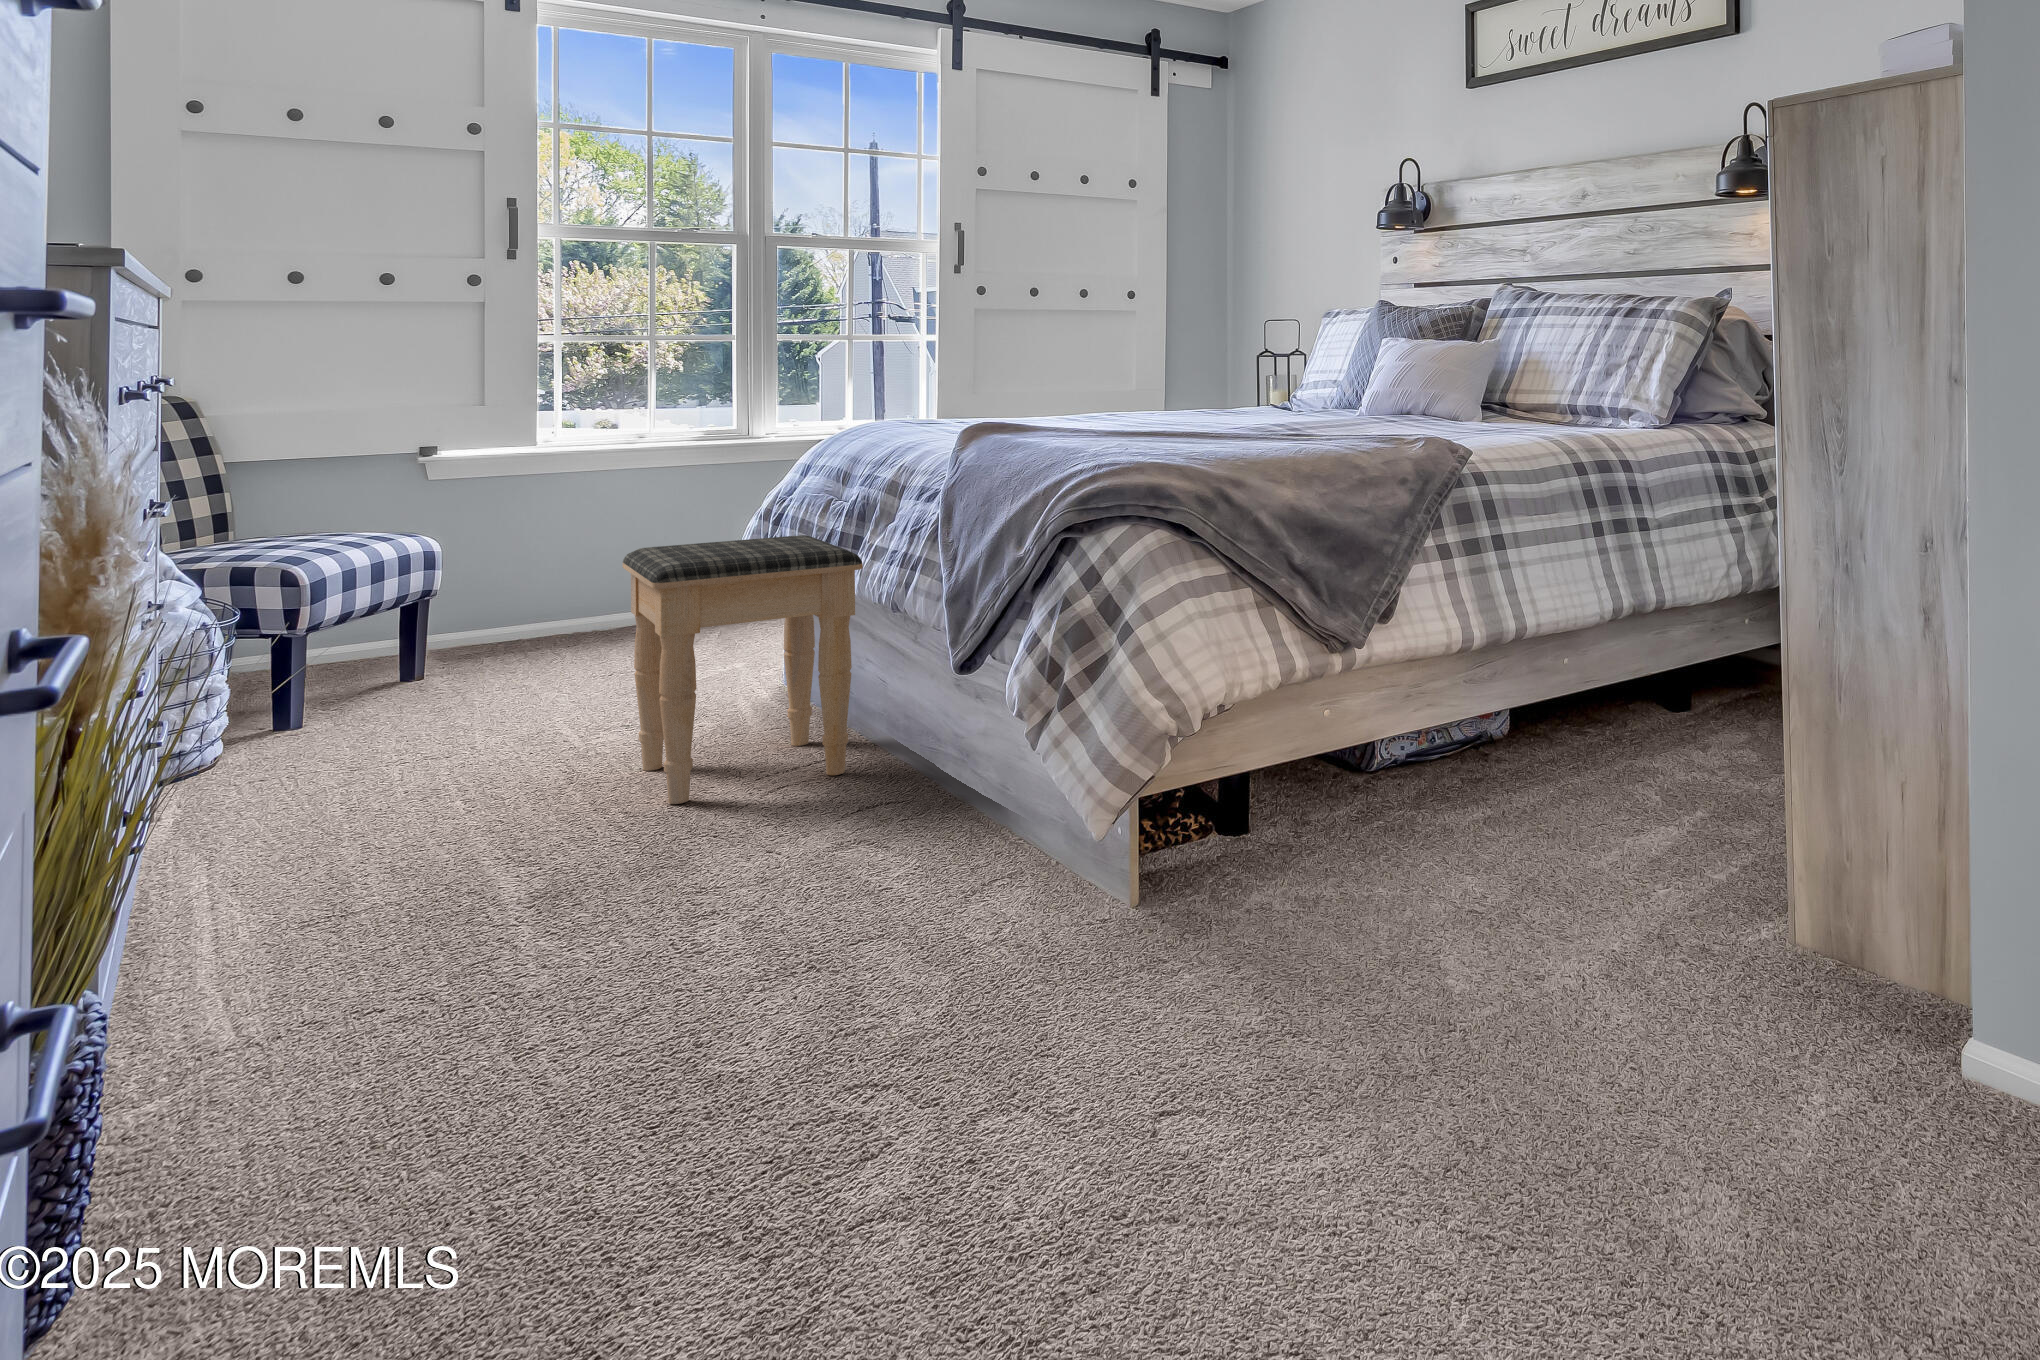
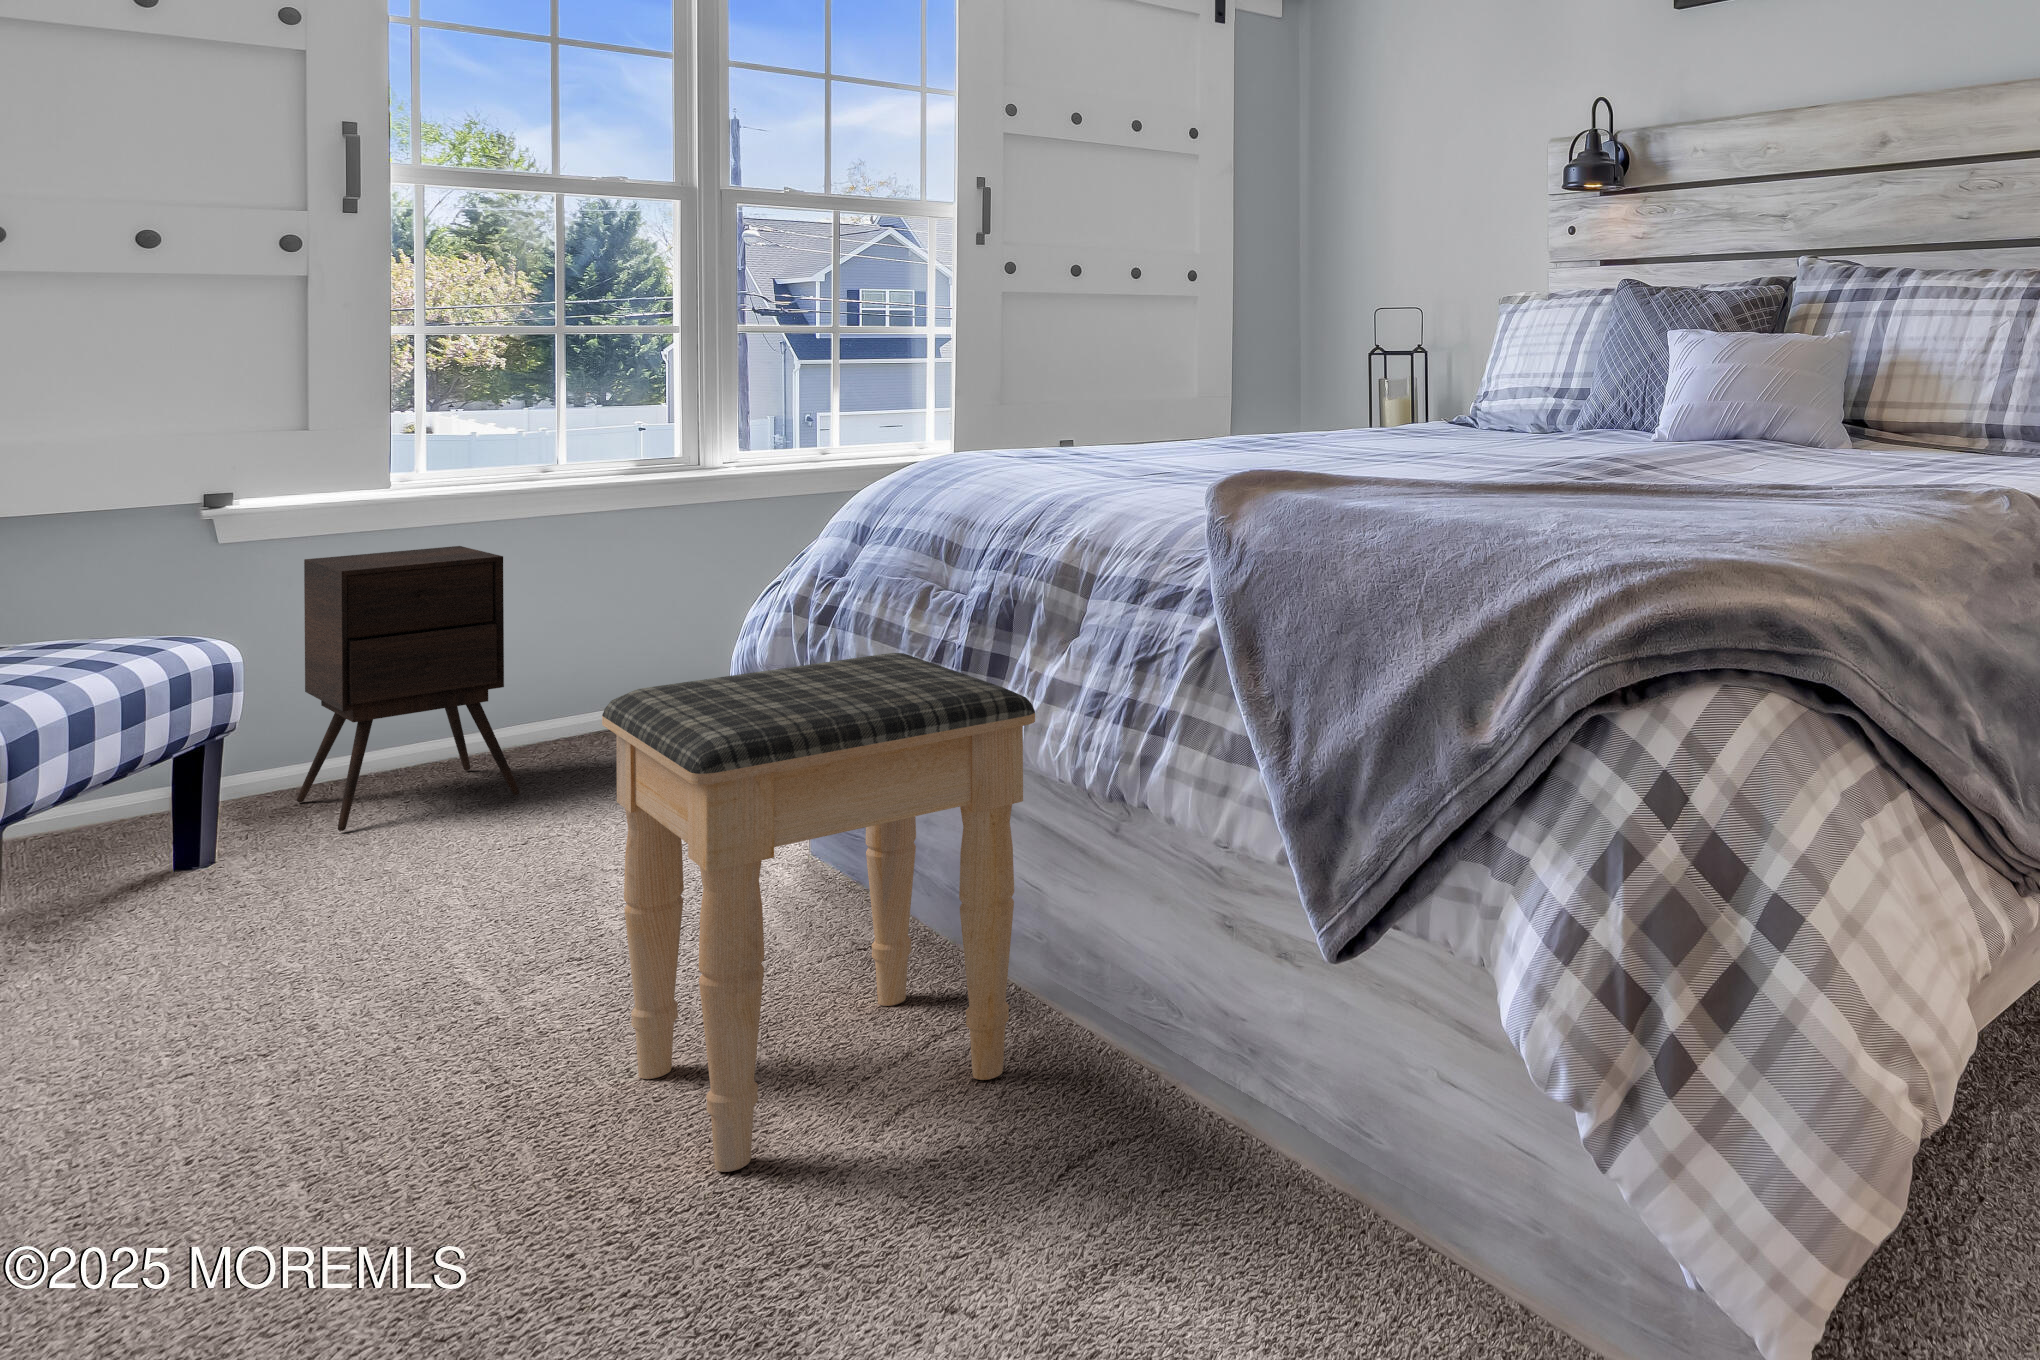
side table: none [479,483,619,663] -> present [297,546,520,831]

